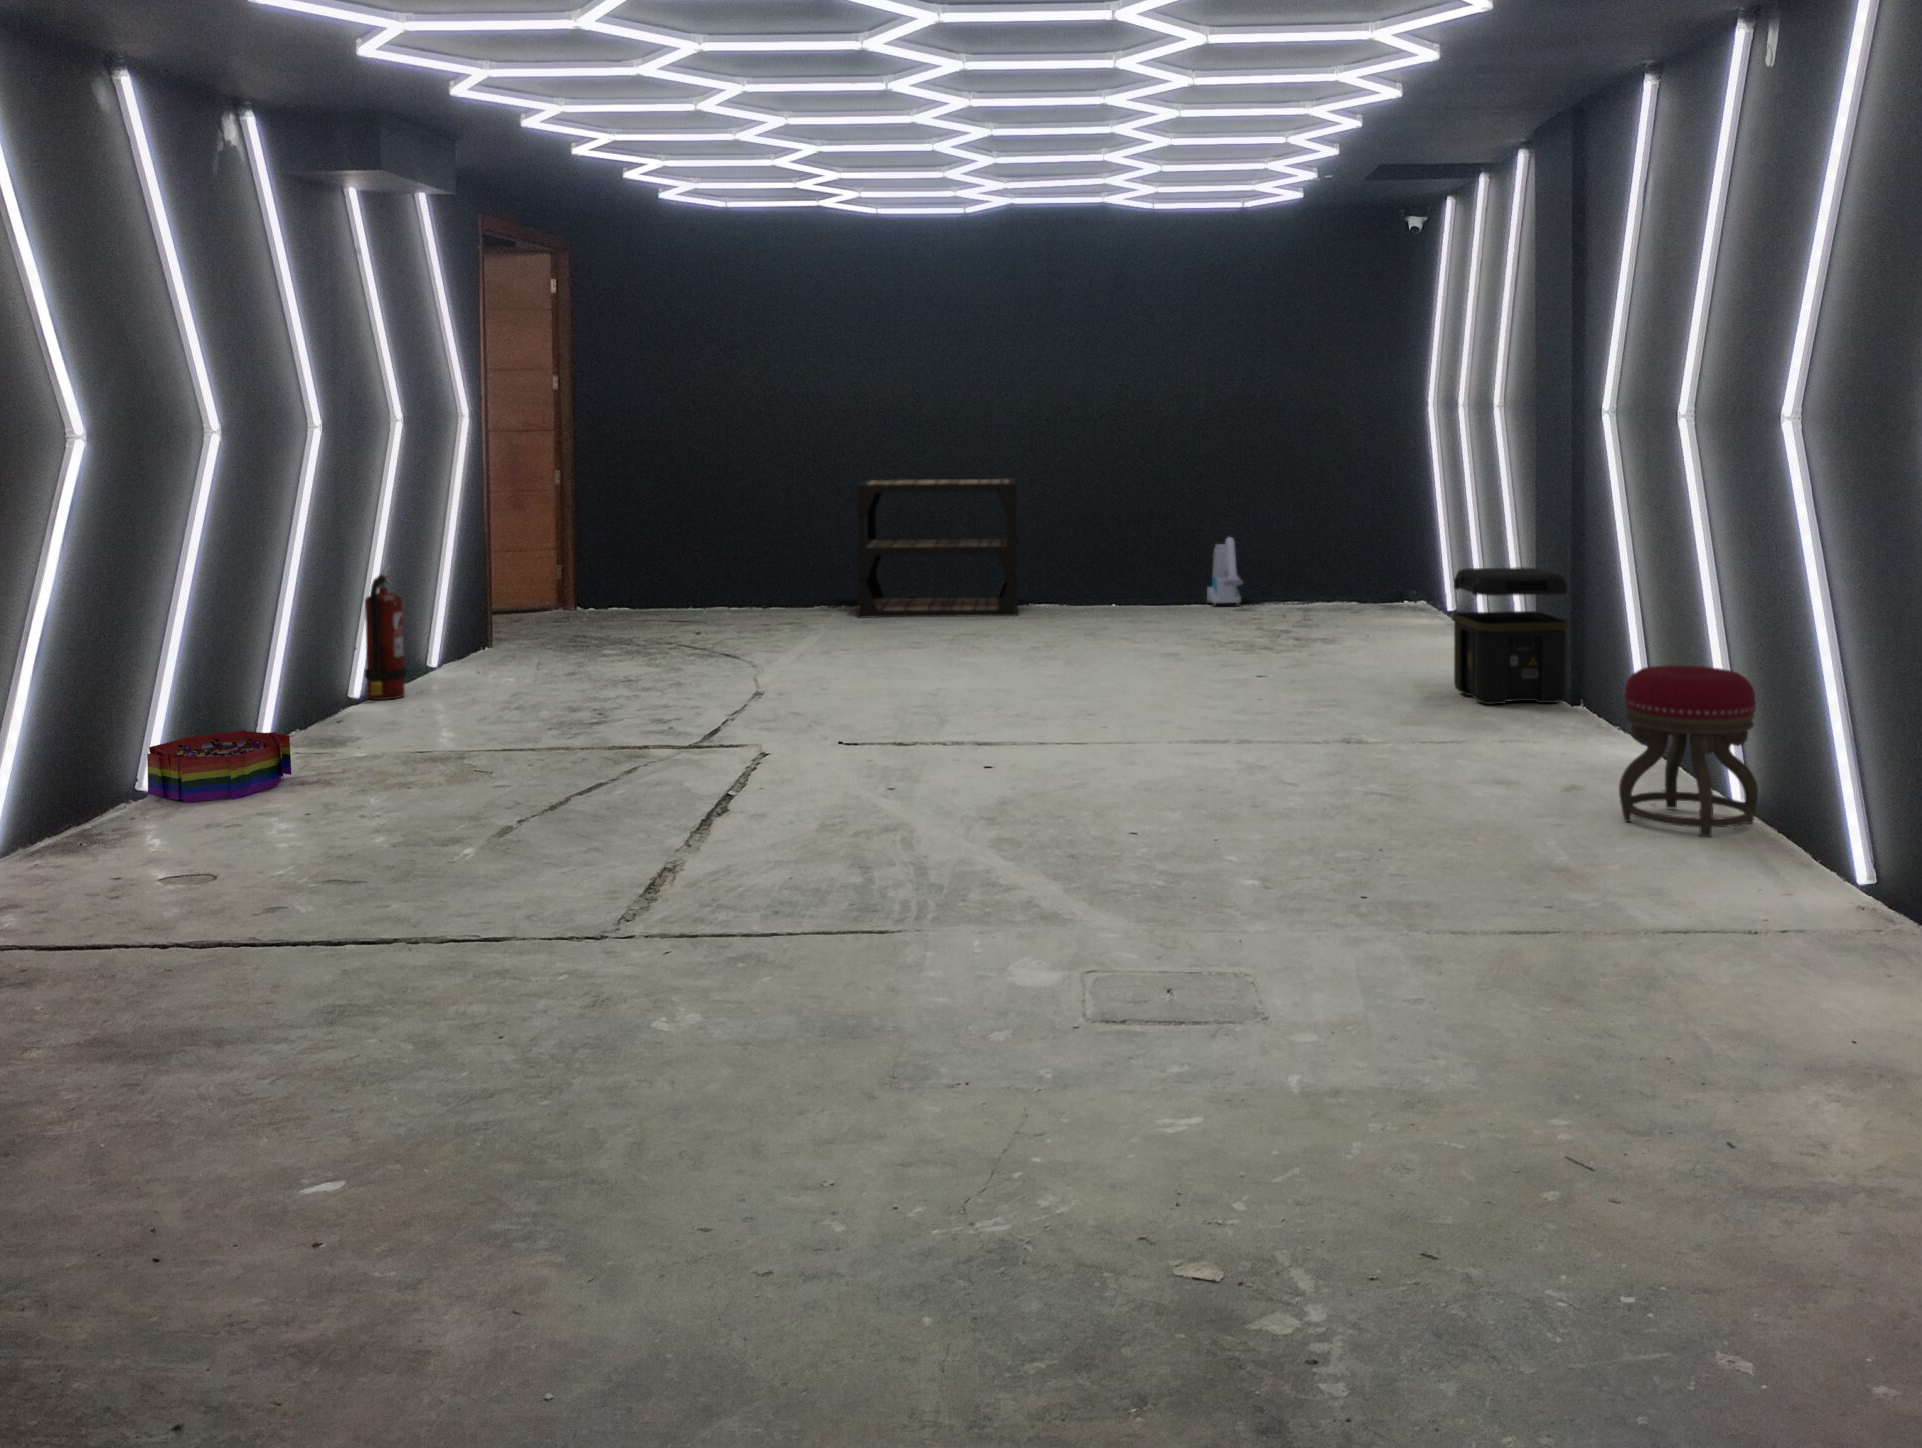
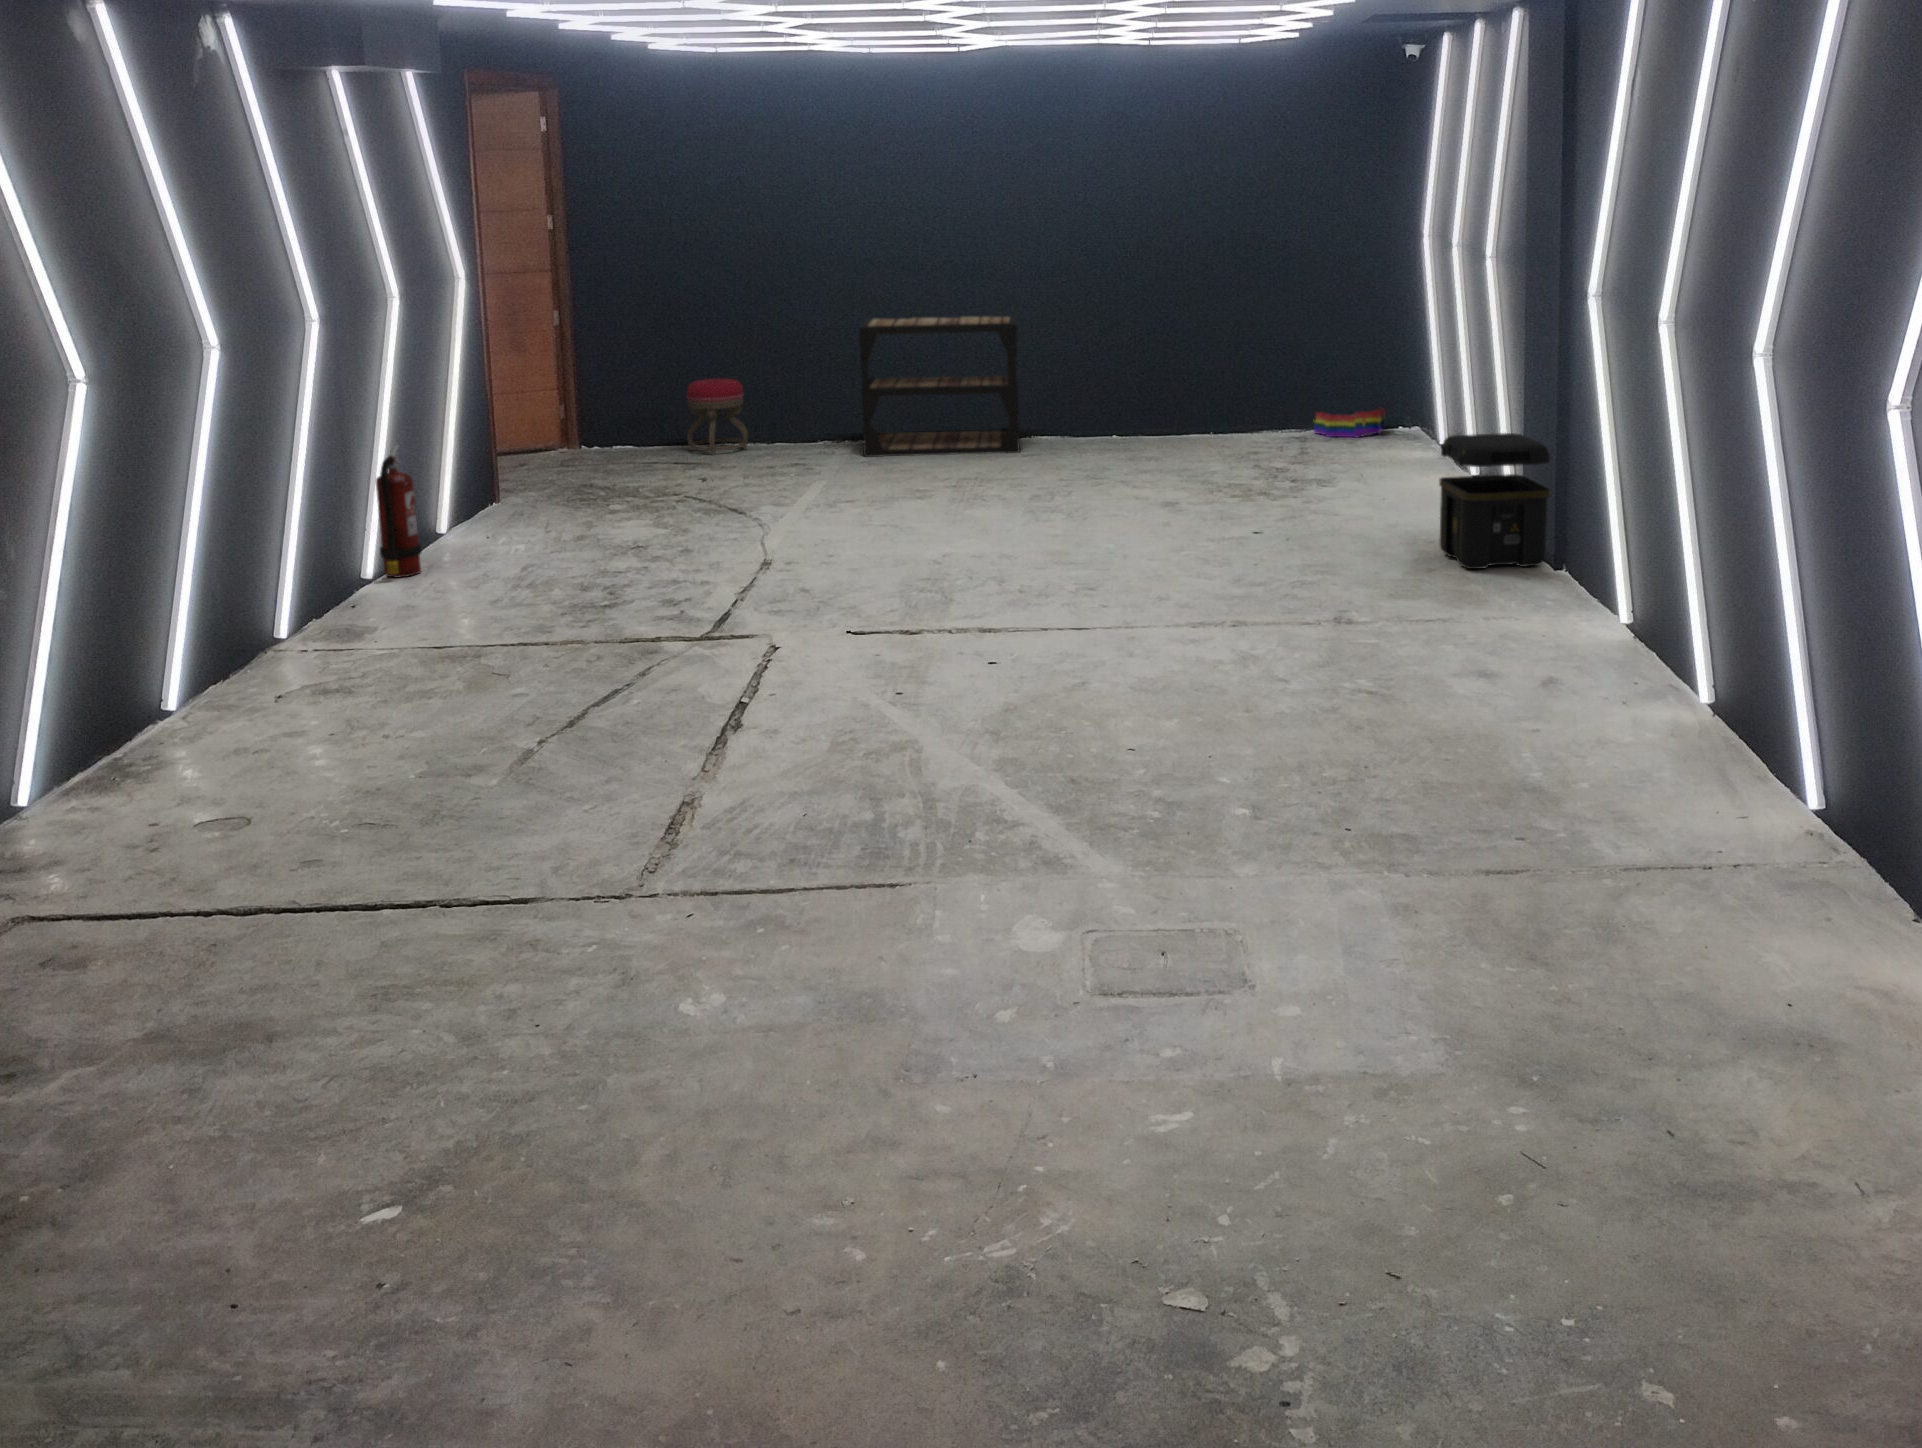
vacuum cleaner: present [1207,537,1243,605] -> none [1204,371,1240,437]
stool: present [1619,665,1758,837] -> present [687,379,748,455]
storage bin: present [147,730,291,802] -> present [1314,409,1384,438]

